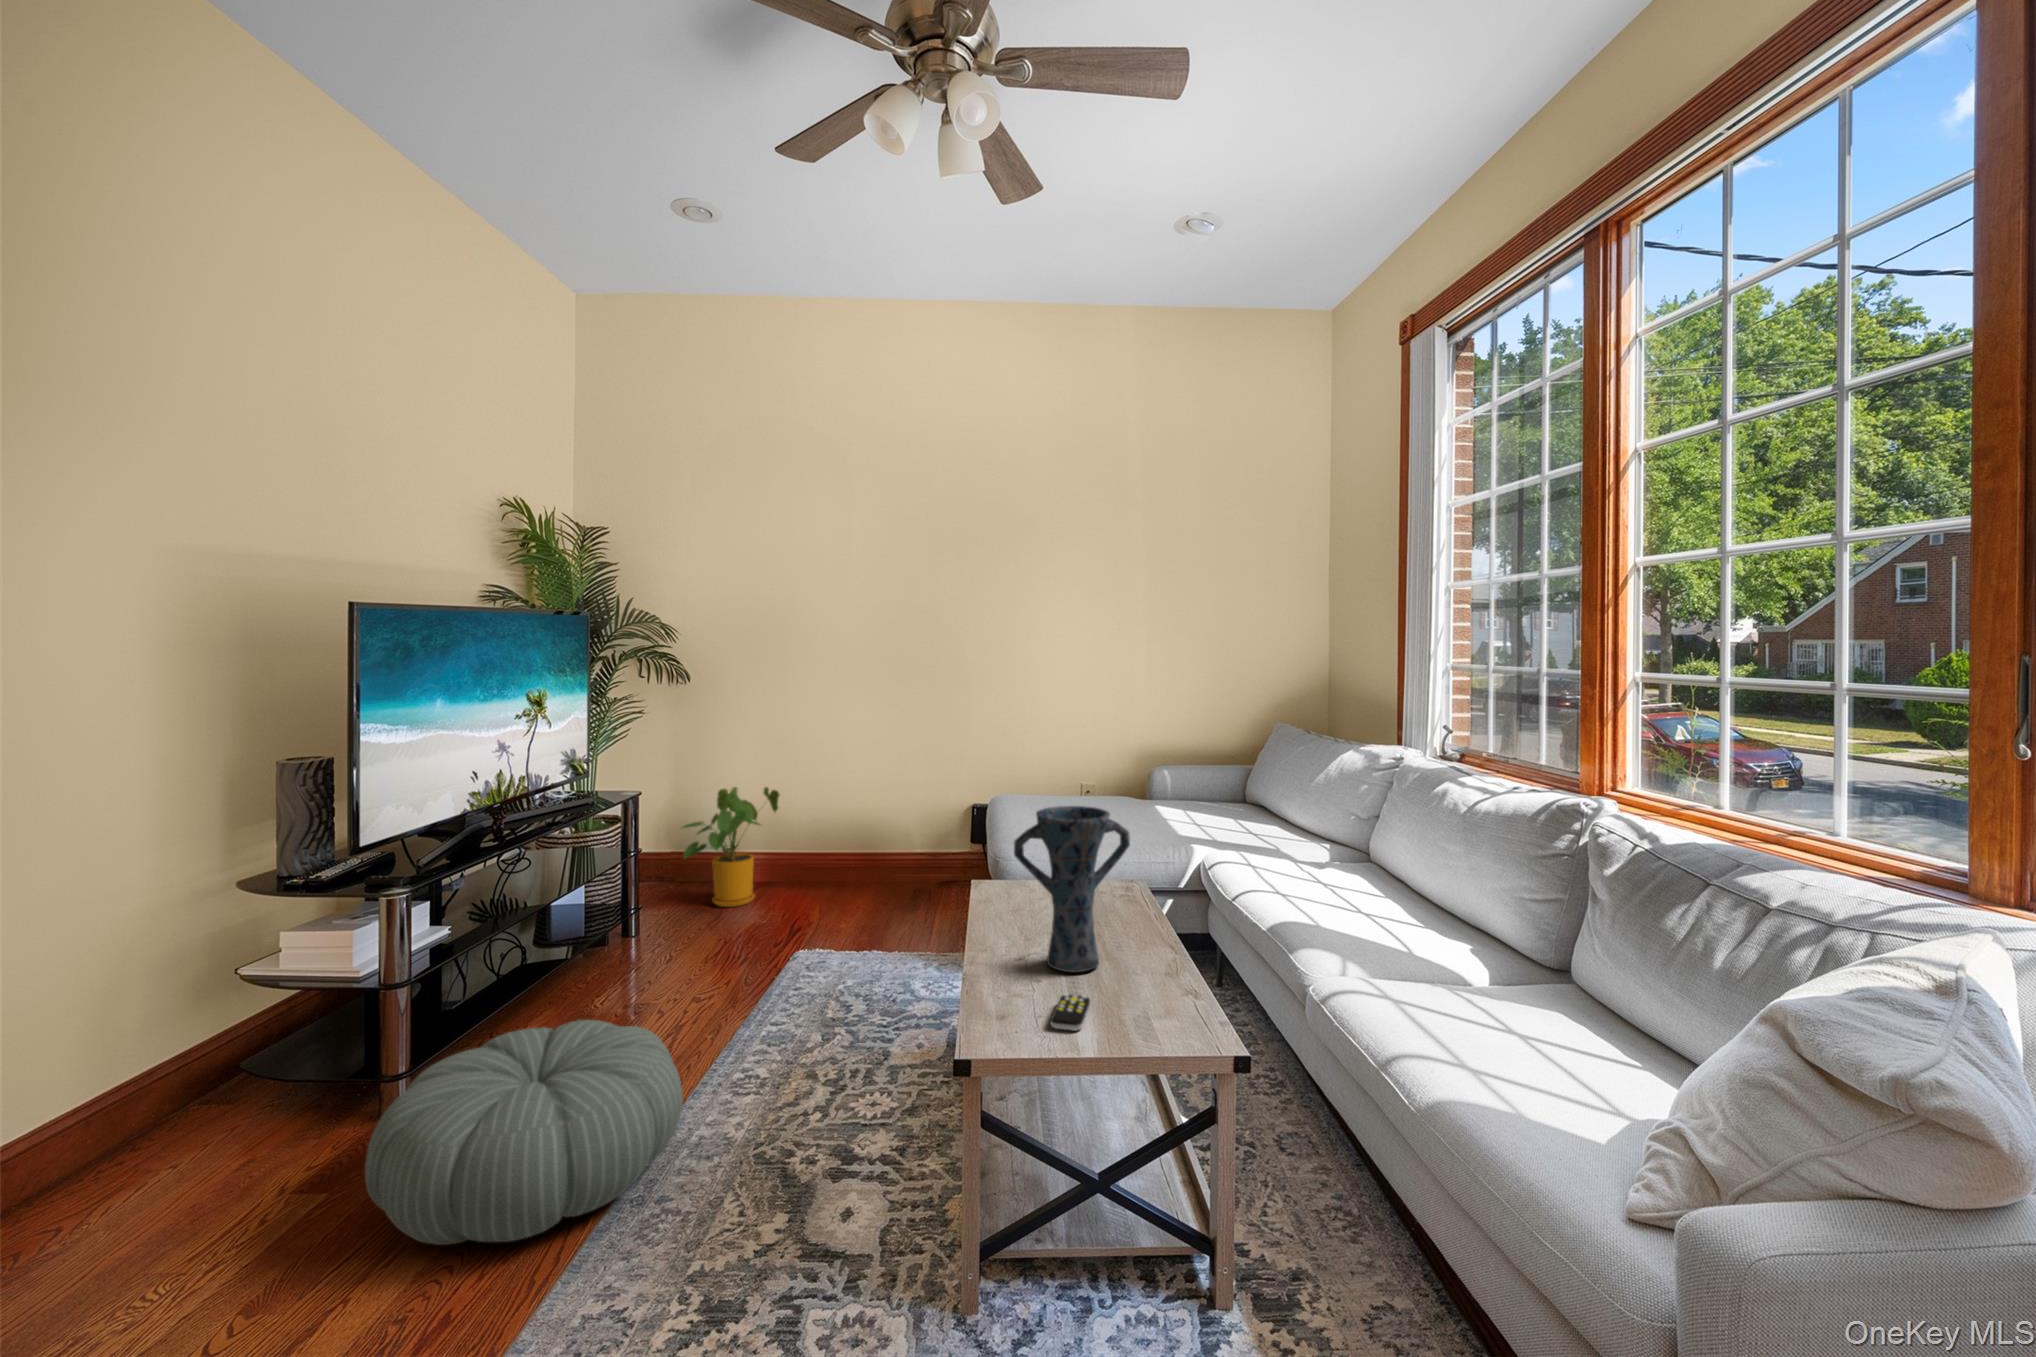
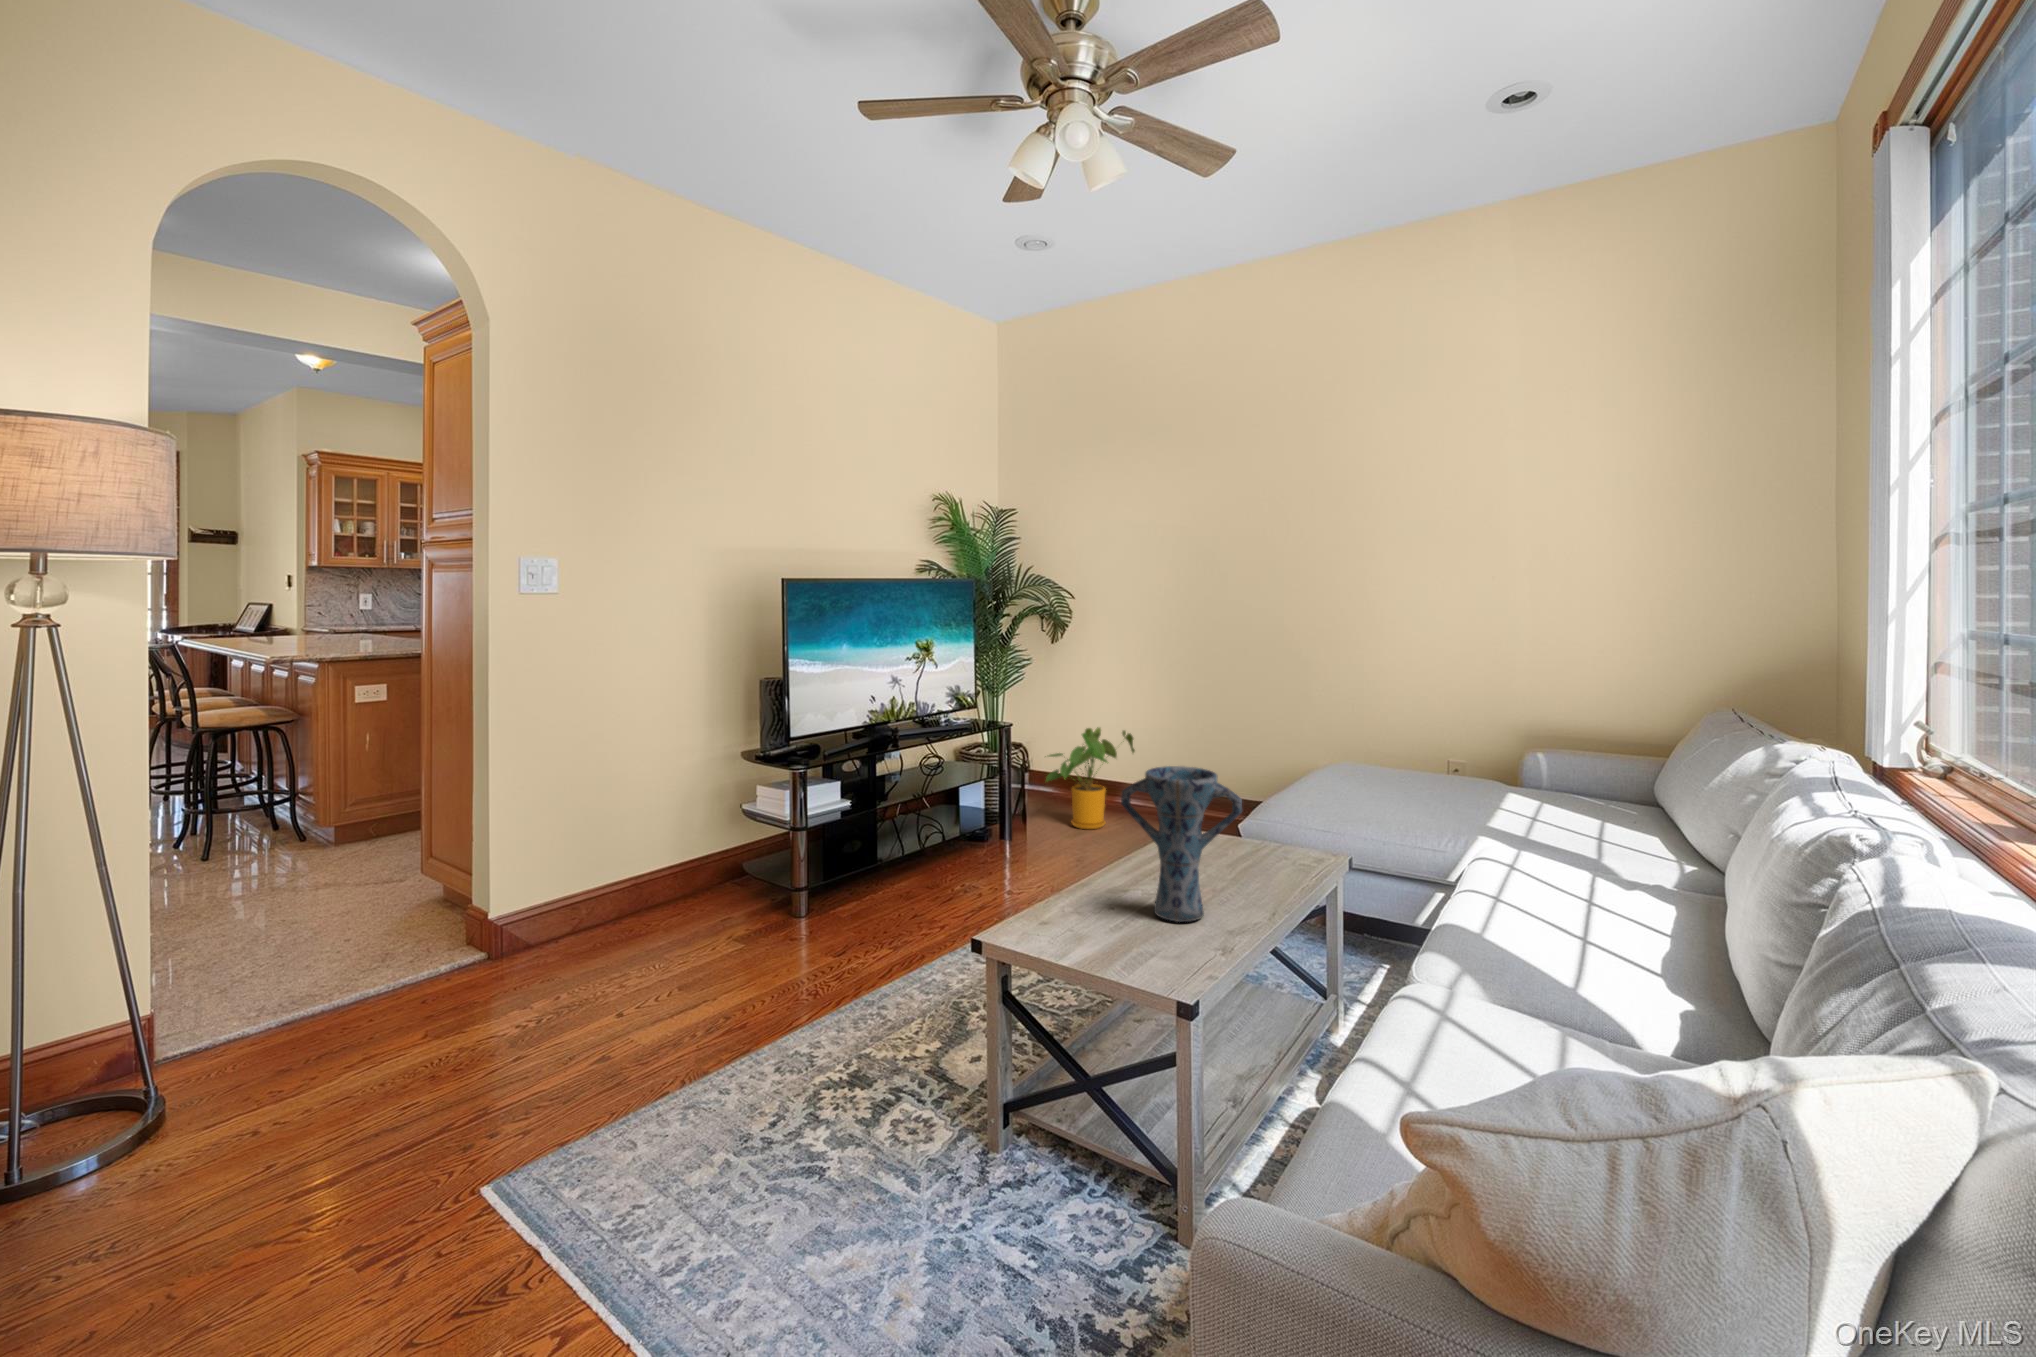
remote control: present [1051,994,1090,1031] -> none [1087,931,1142,959]
pouf: present [365,1020,683,1245] -> none [738,875,925,1000]

